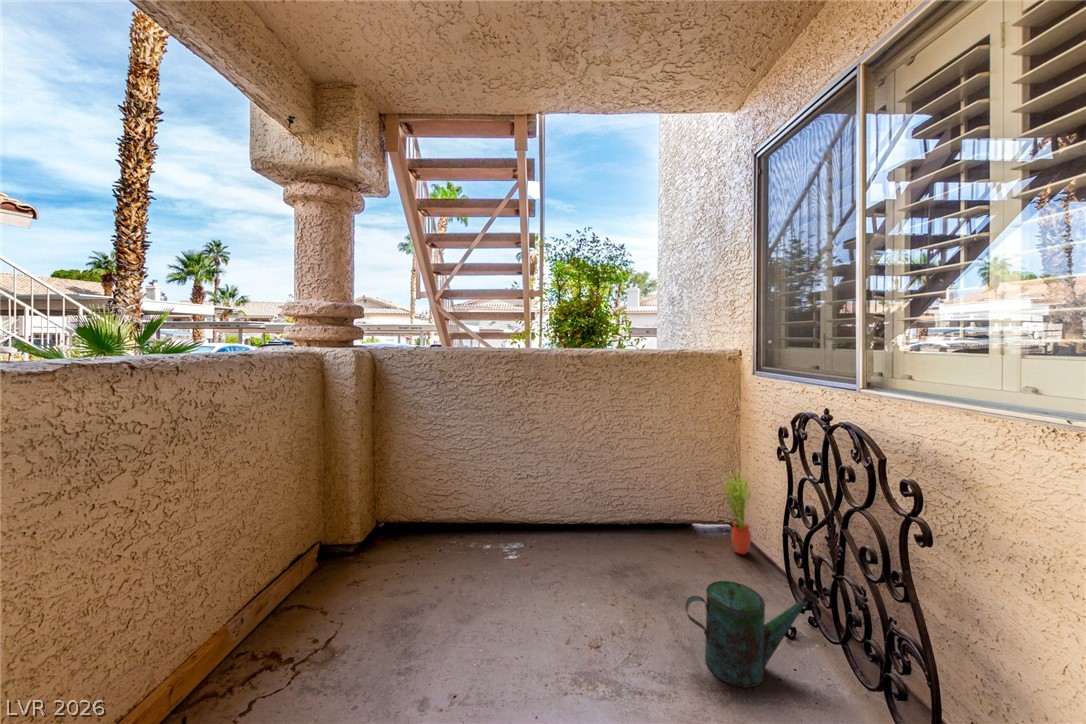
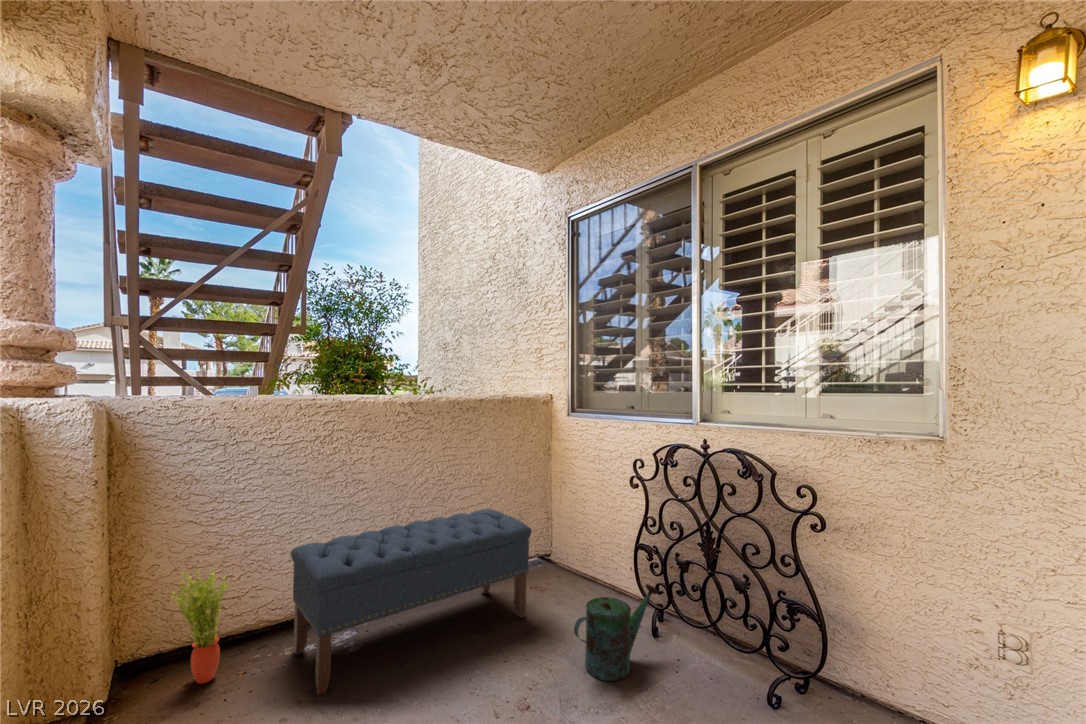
bench: none [468,462,681,579] -> present [291,509,531,695]
potted plant: present [723,470,753,554] -> present [172,569,230,684]

